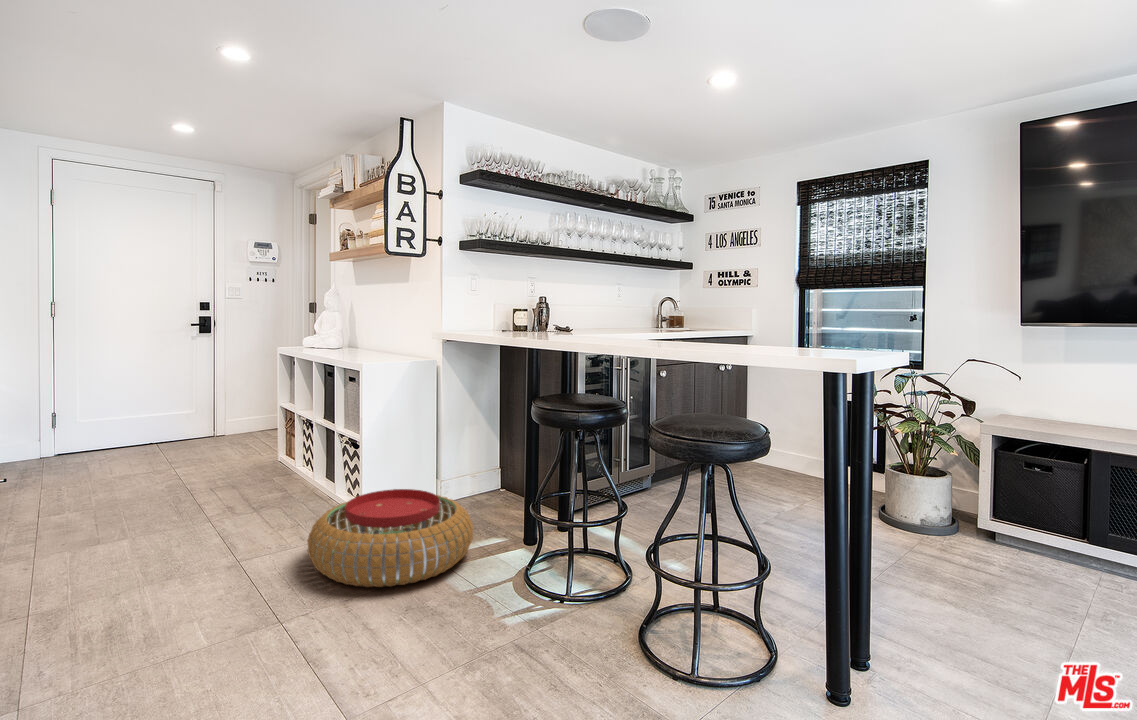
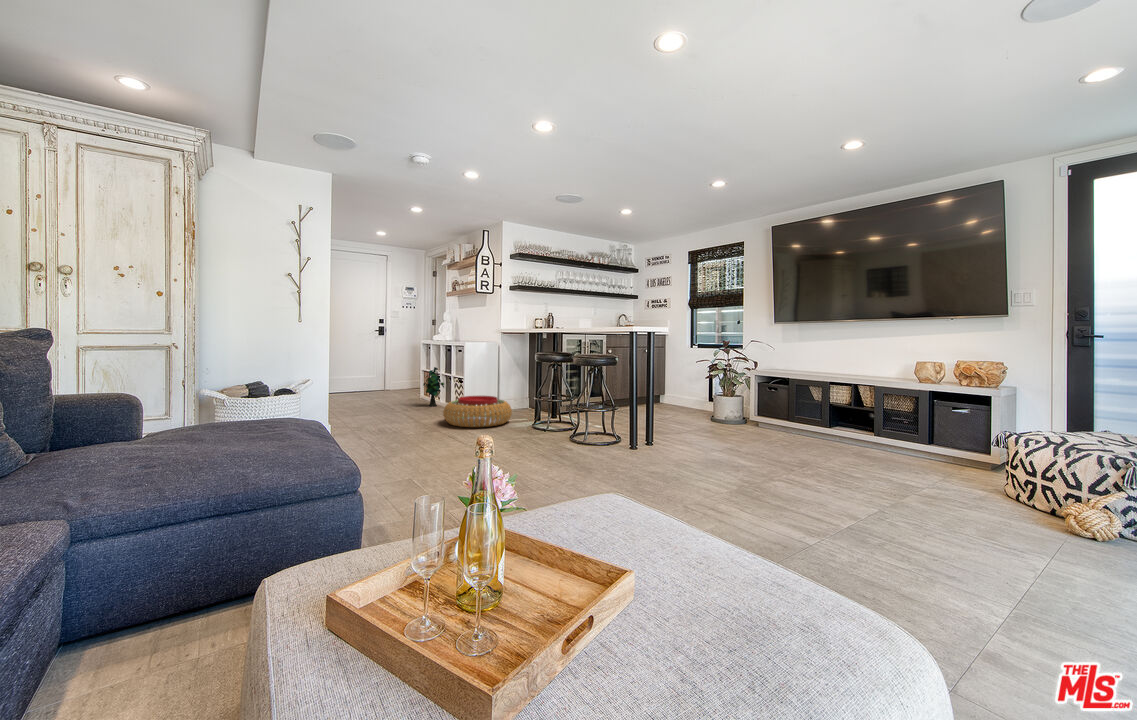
decorative plant: none [275,410,322,492] -> present [423,367,444,406]

